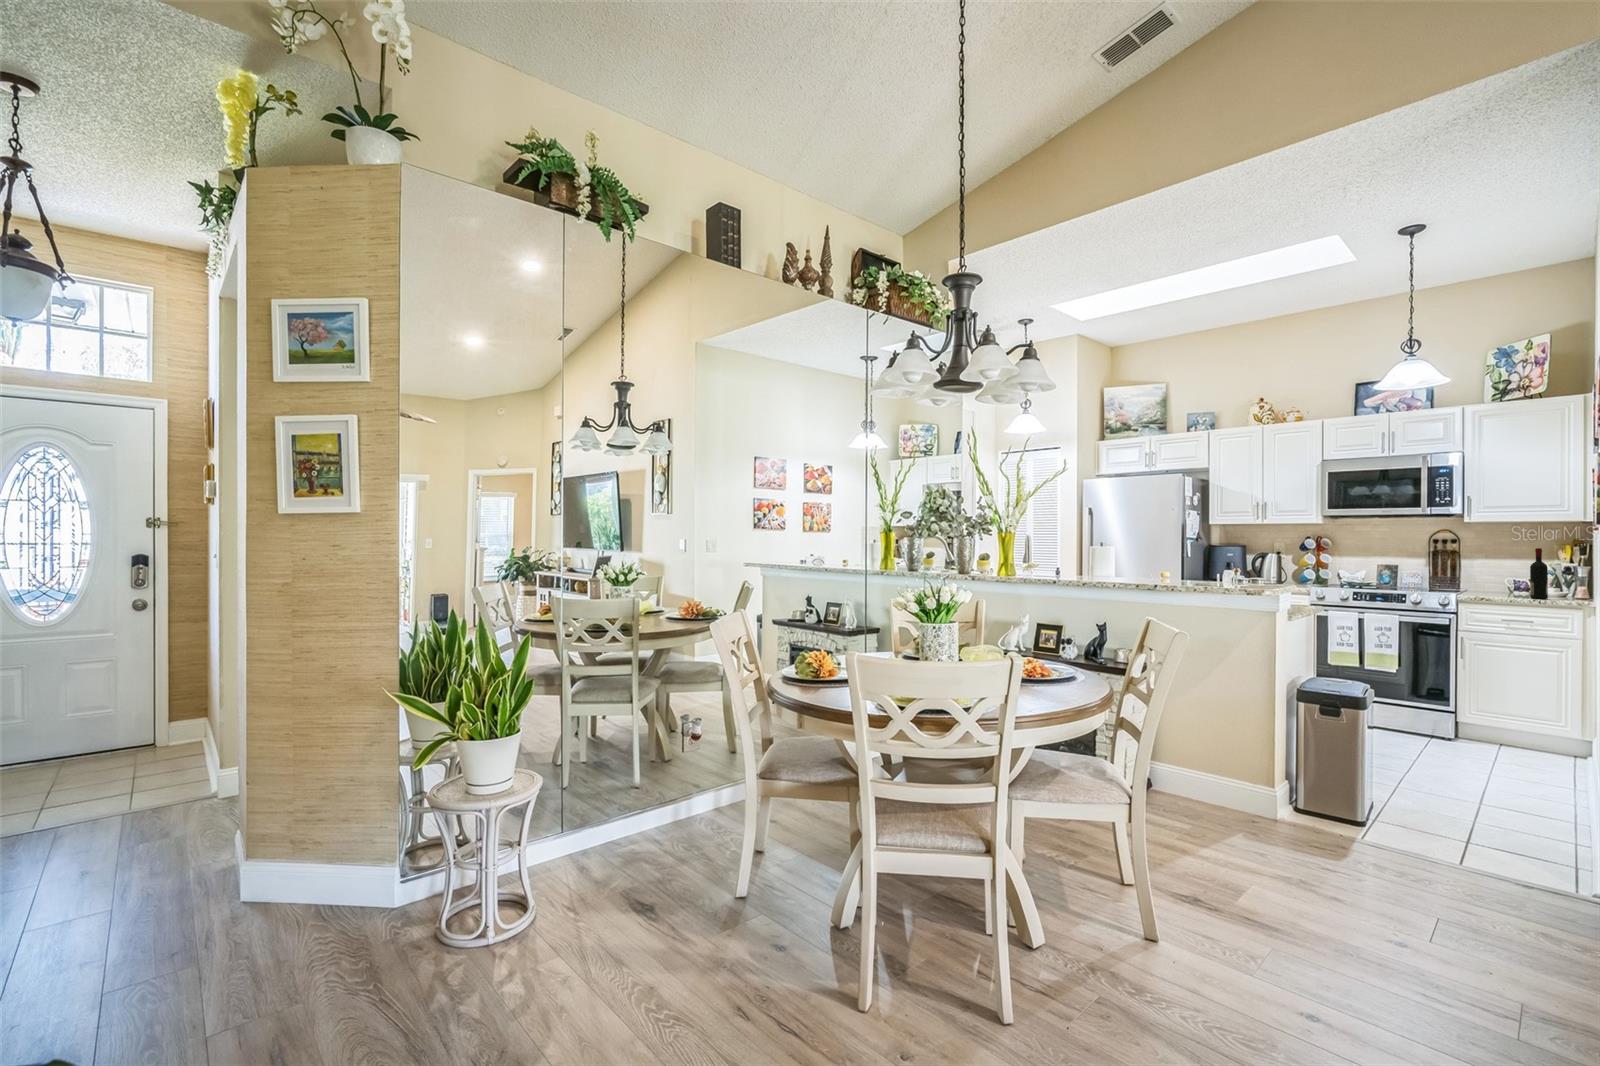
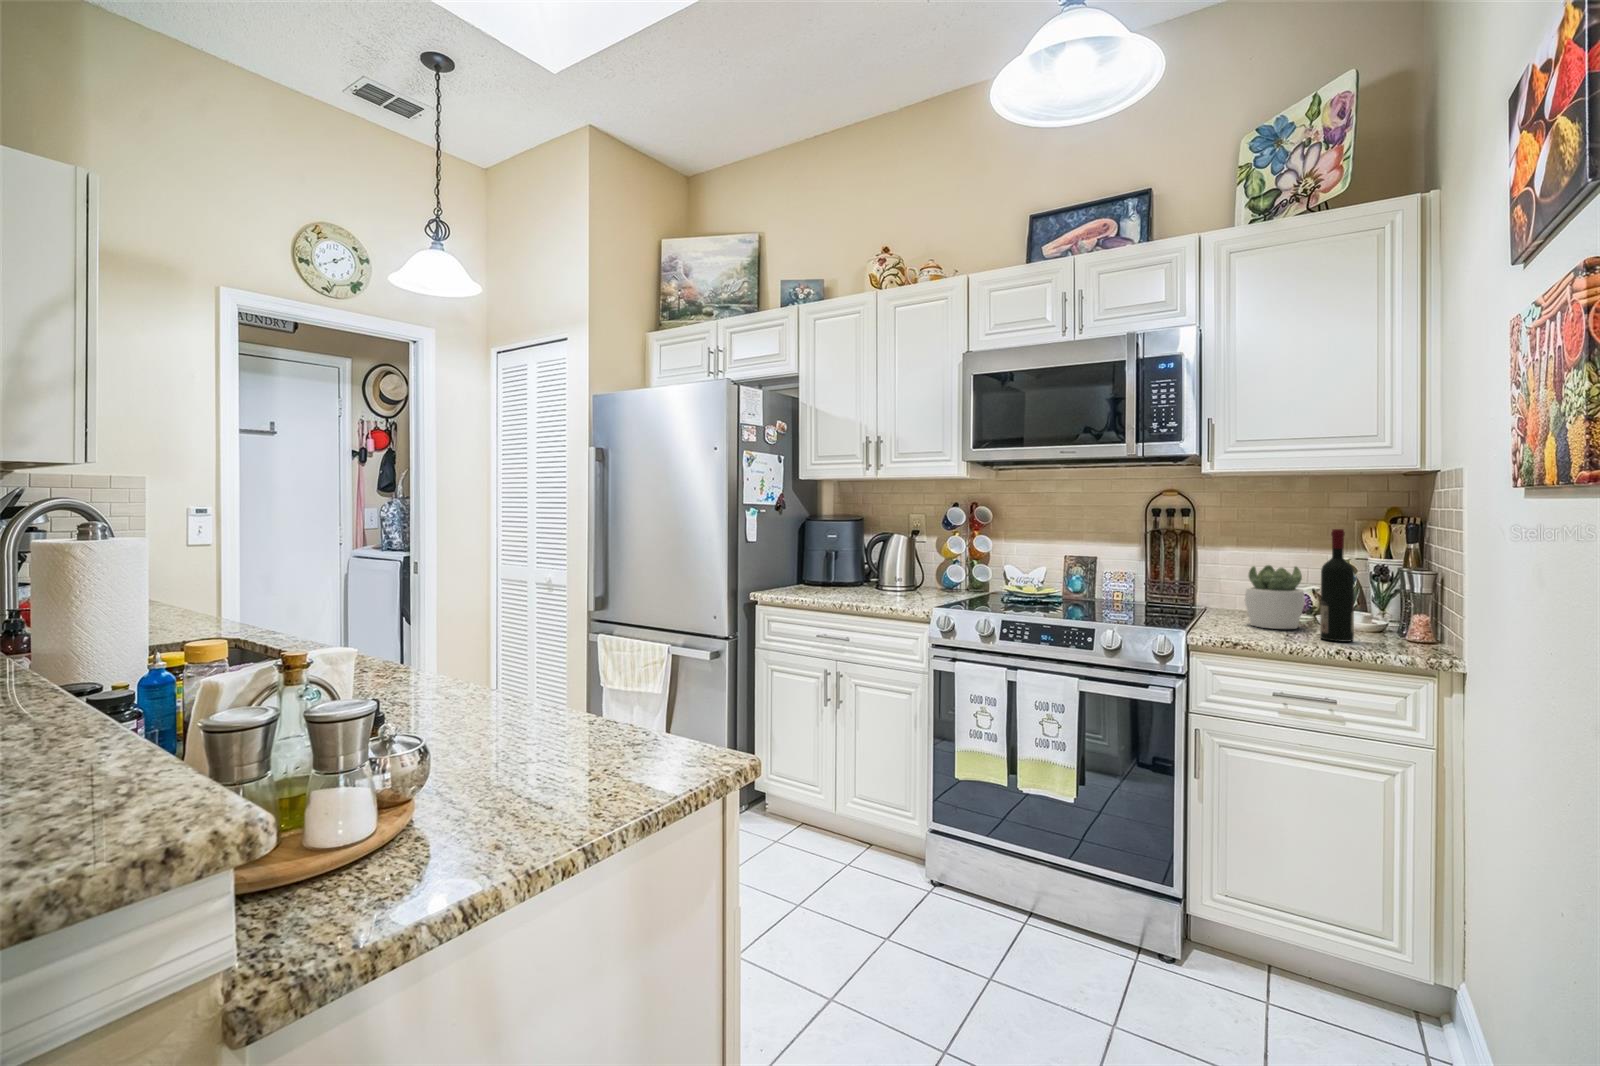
succulent plant: none [1490,566,1524,596] -> present [1245,565,1305,629]

